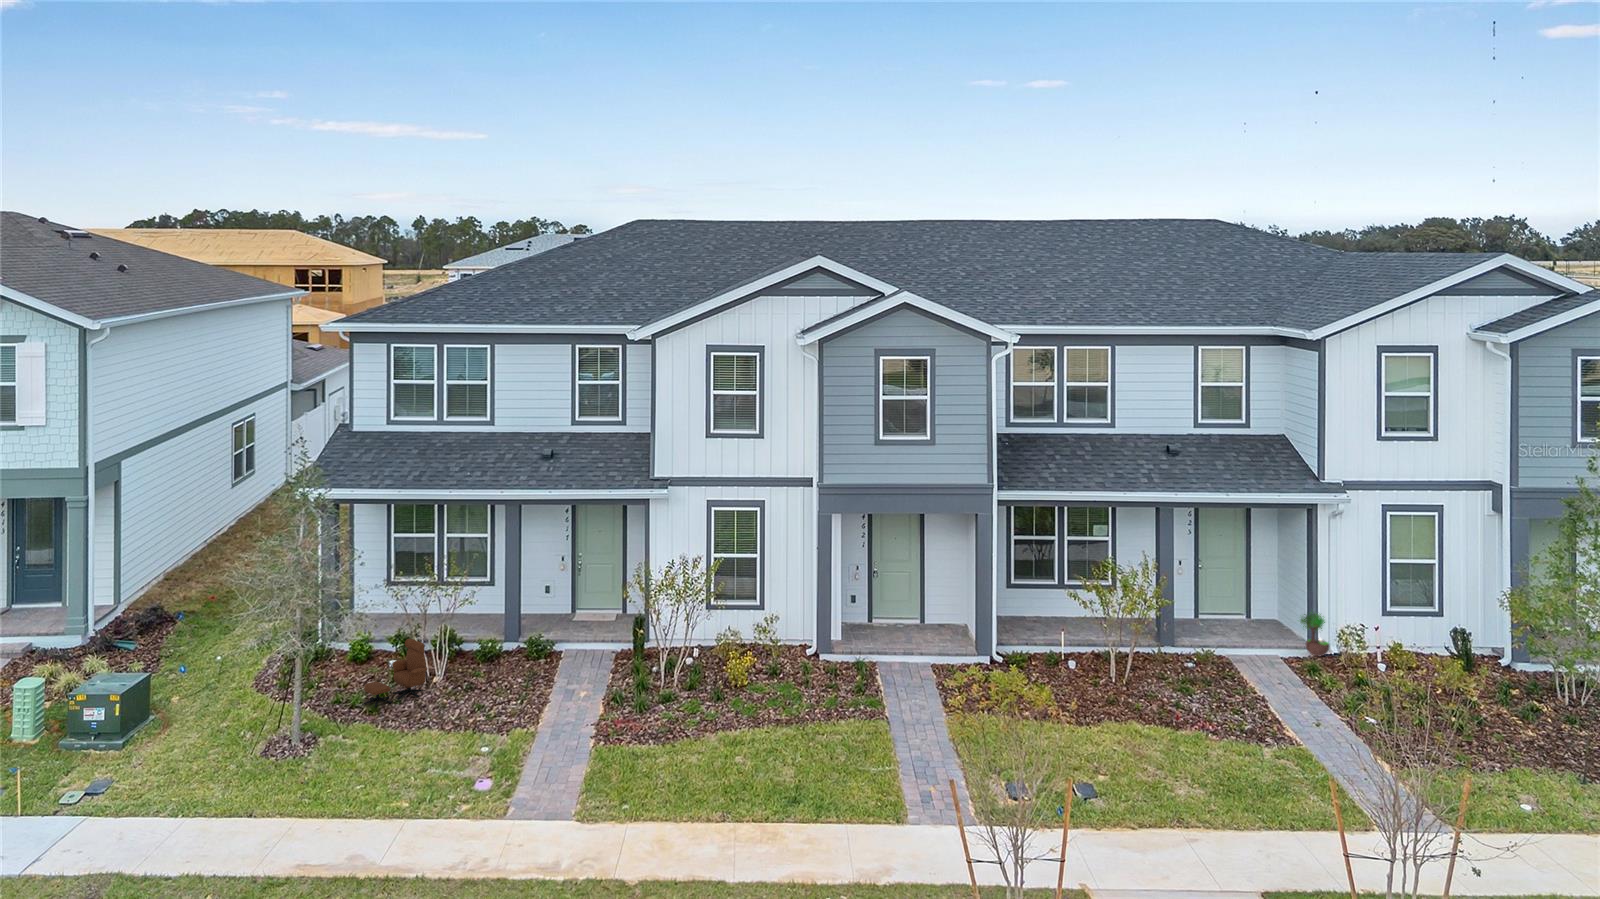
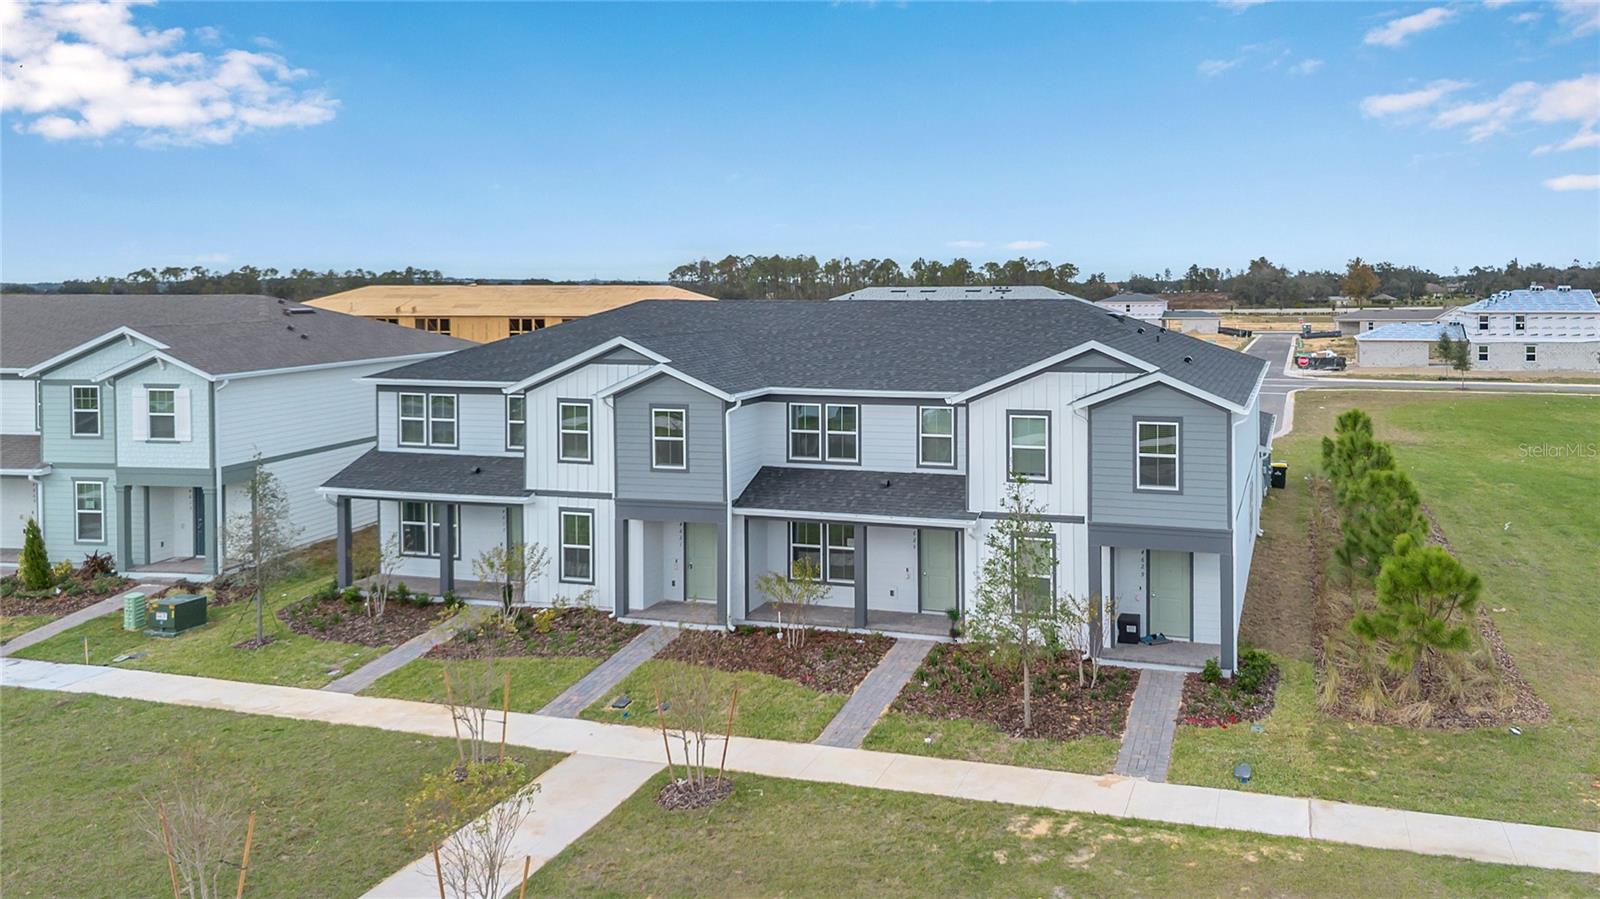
lounge chair: present [362,639,427,707] -> none [329,581,369,617]

